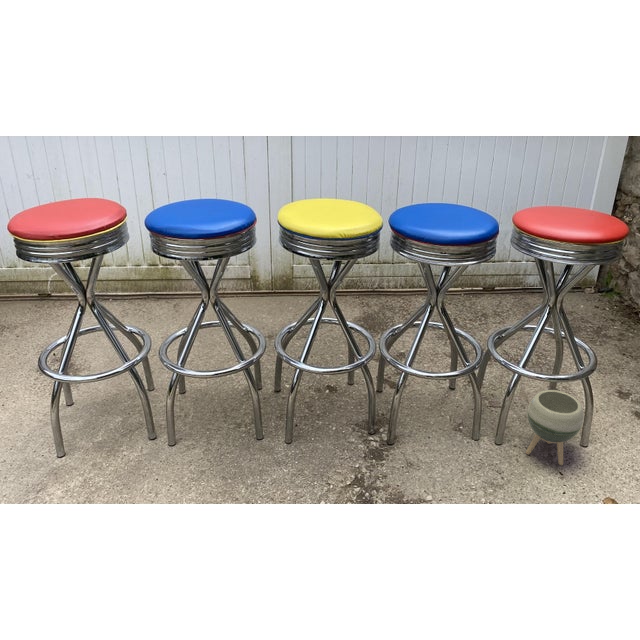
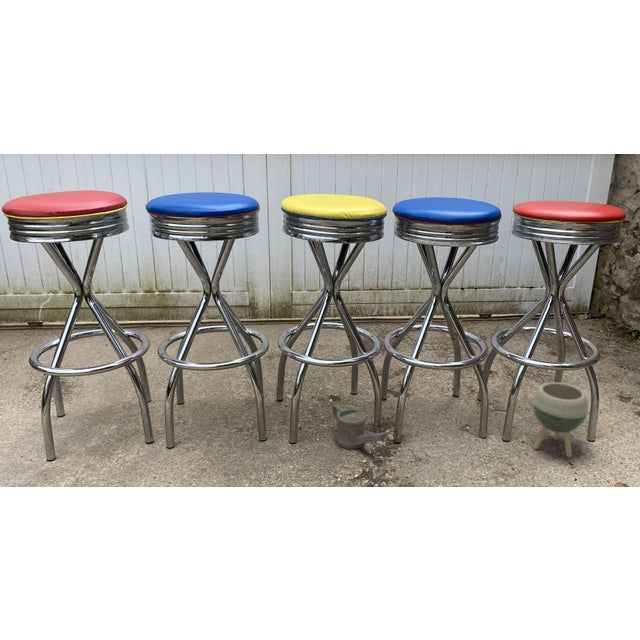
watering can: none [327,404,378,451] -> present [333,405,387,449]

